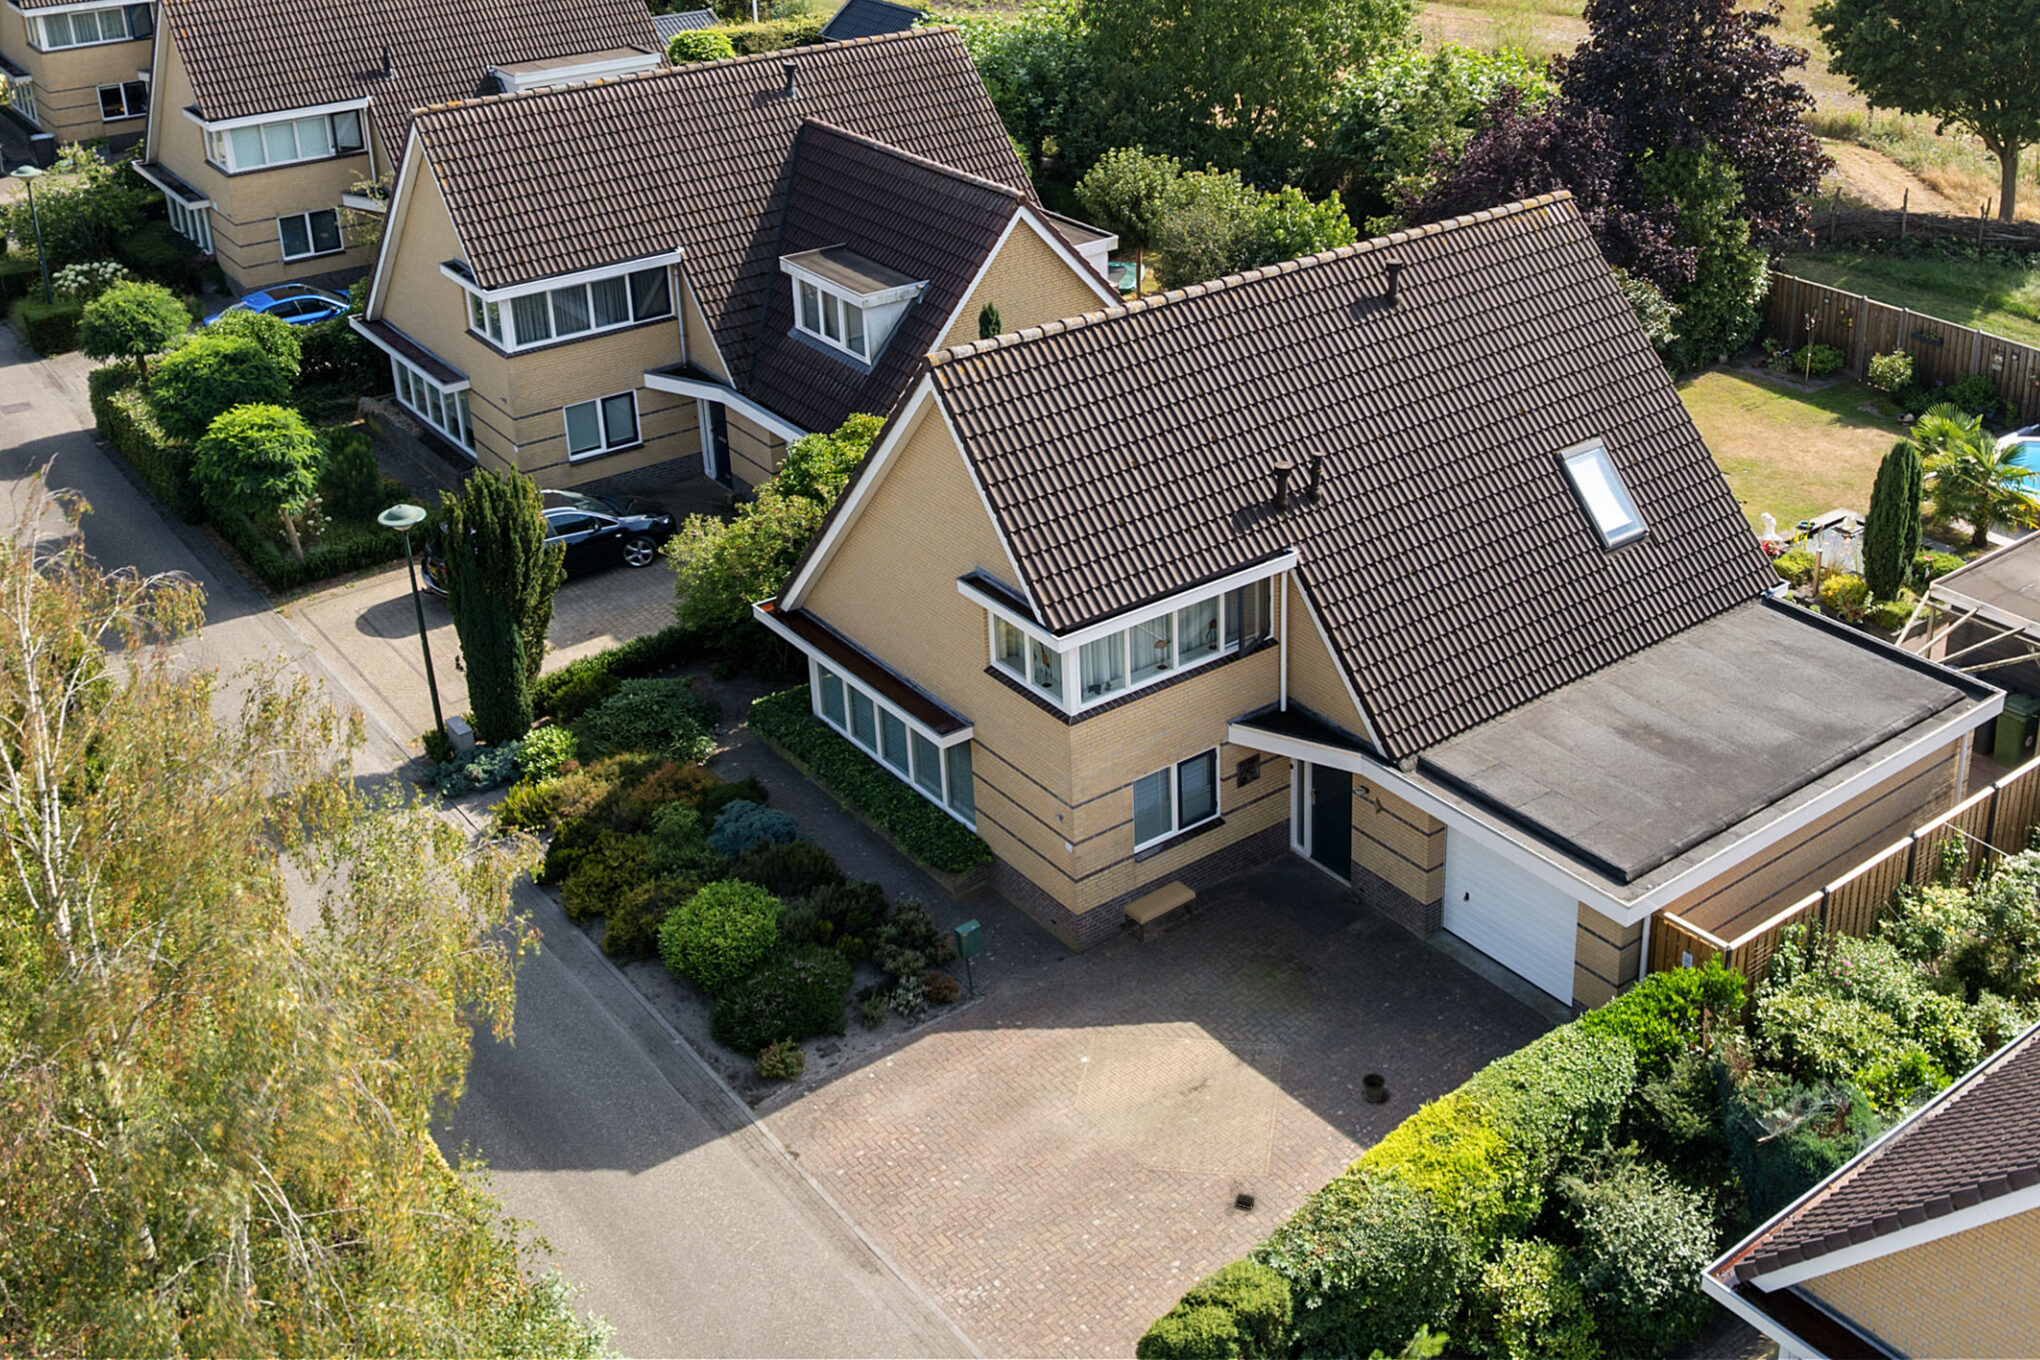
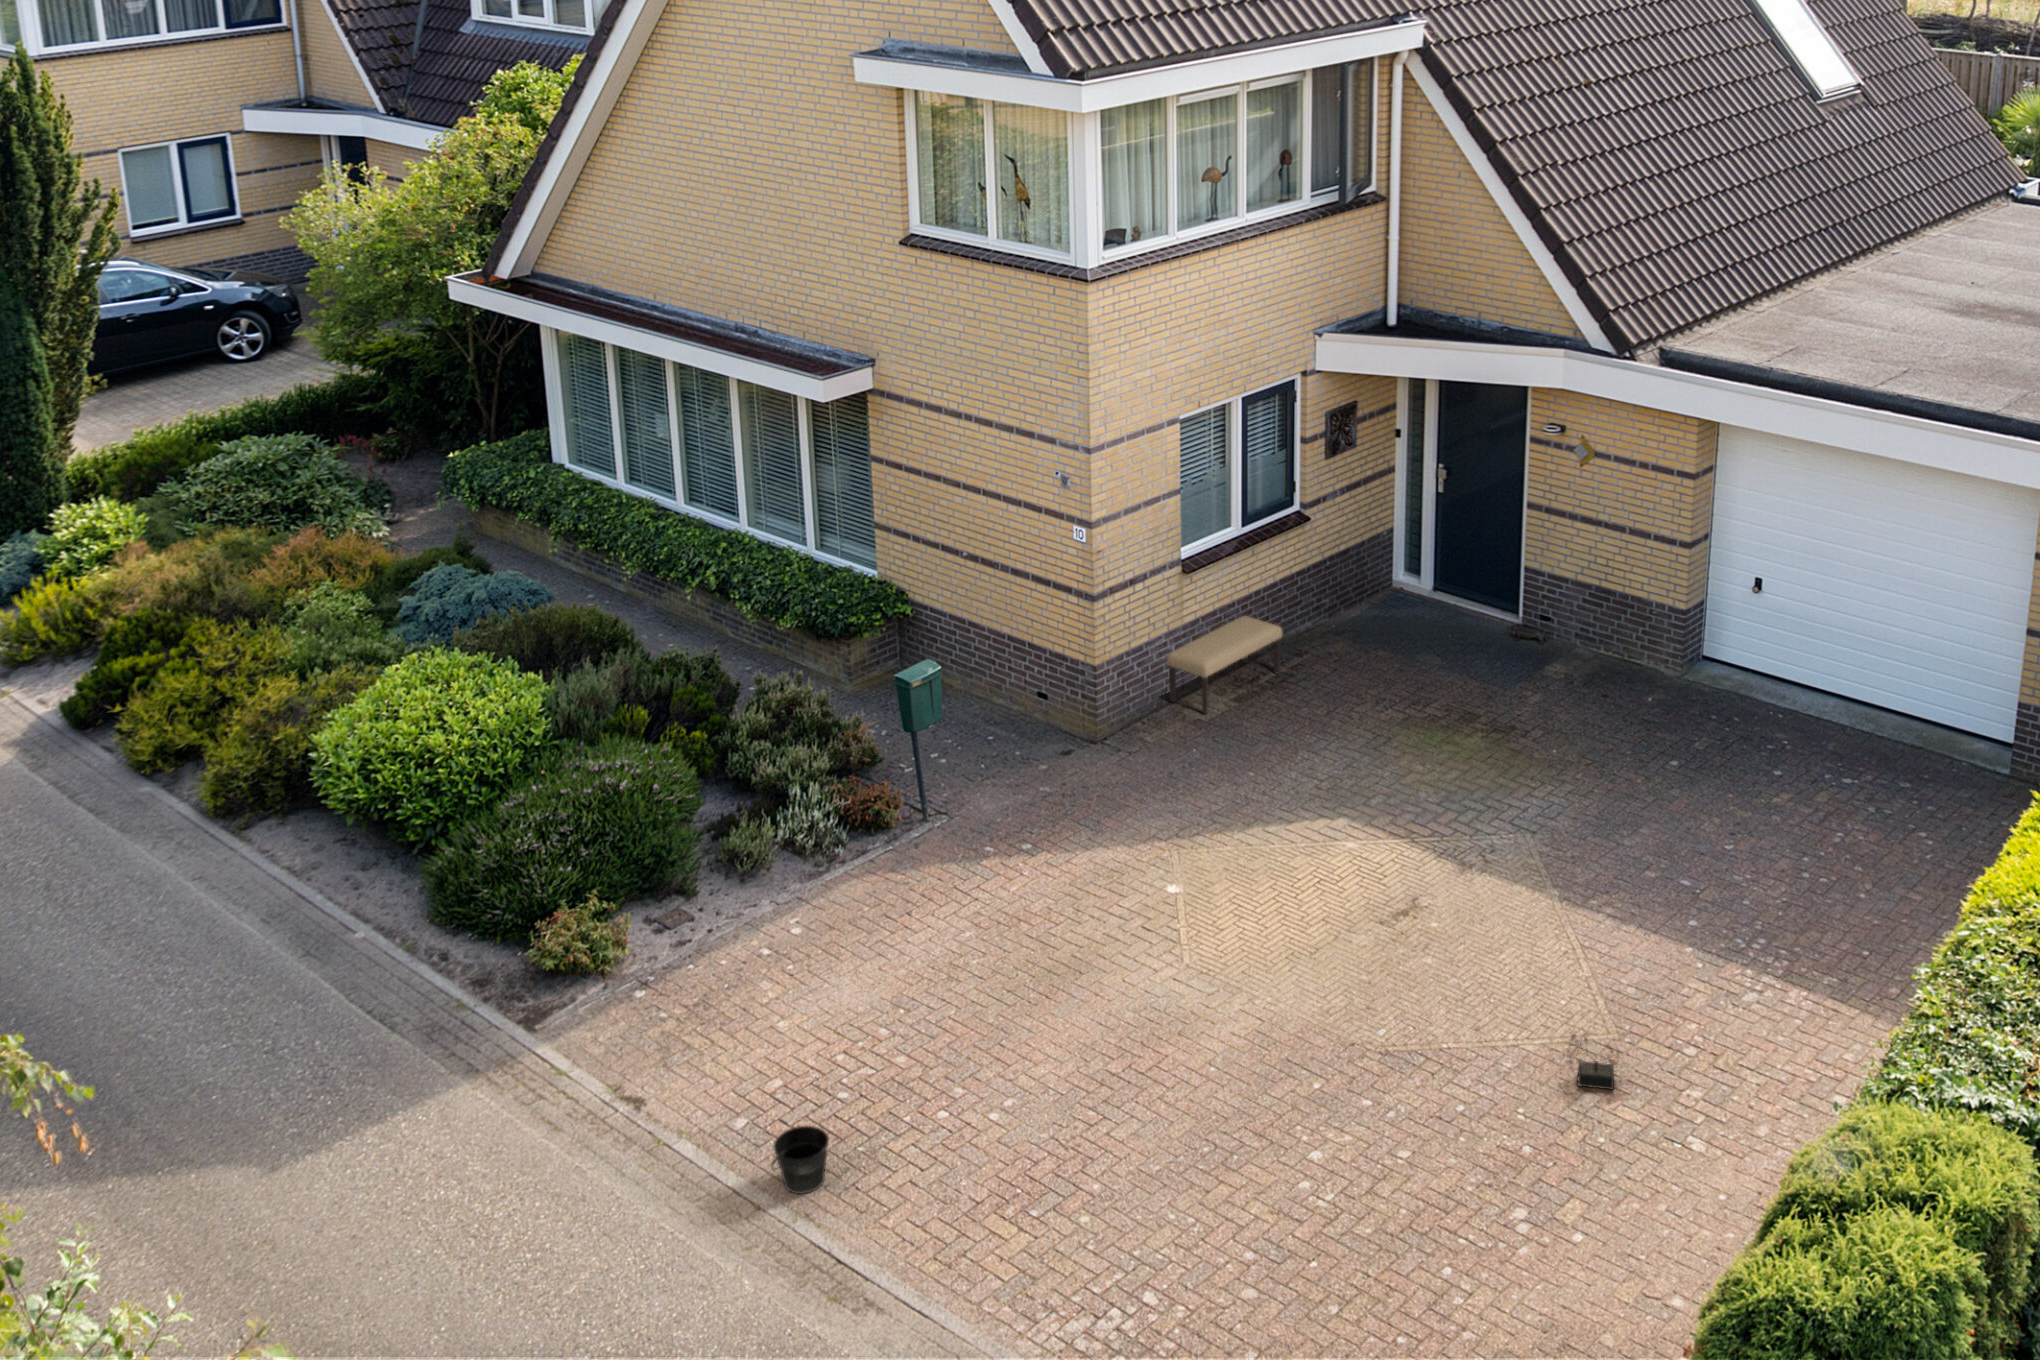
bucket: present [1362,1073,1385,1102] -> present [772,1126,829,1194]

